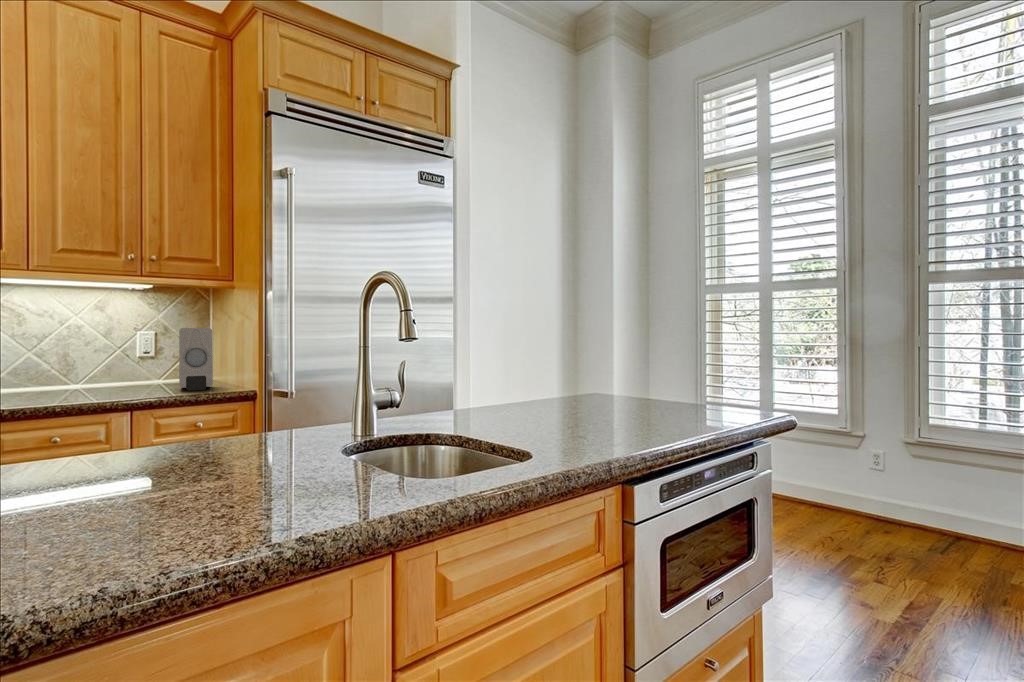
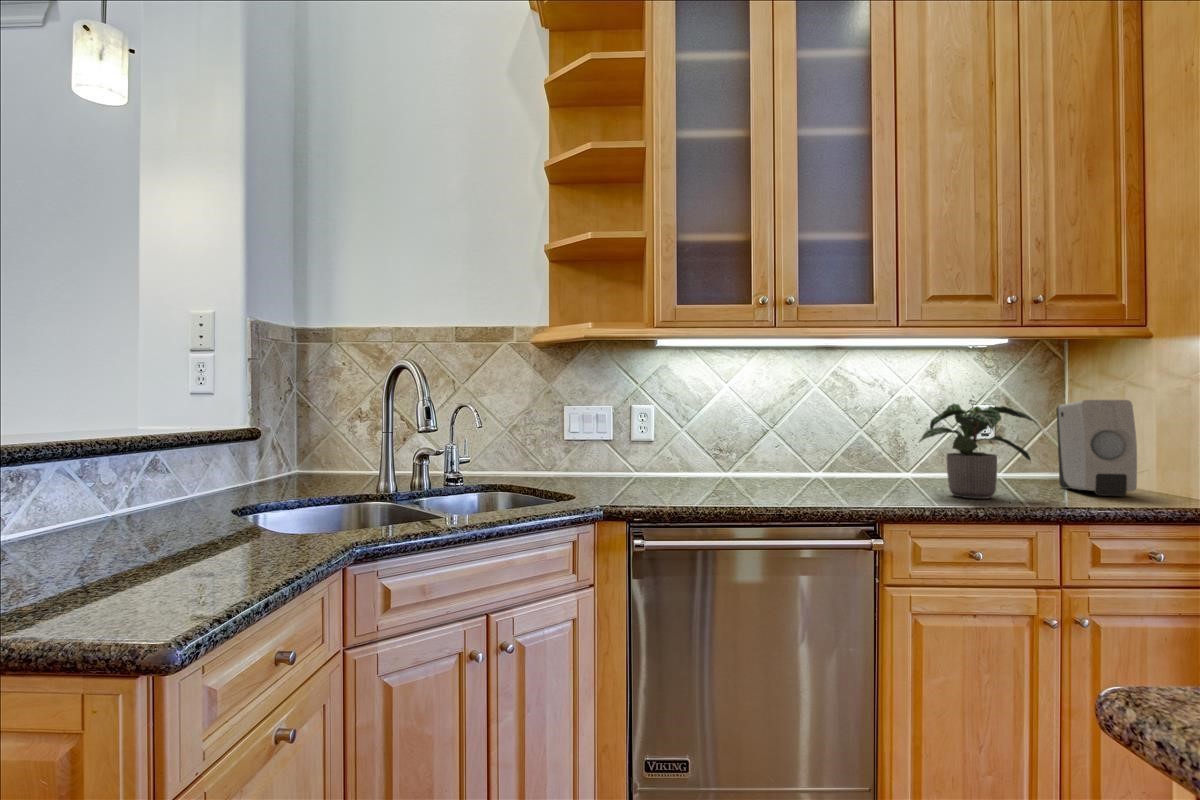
potted plant: none [33,330,140,399] -> present [919,404,1037,499]

